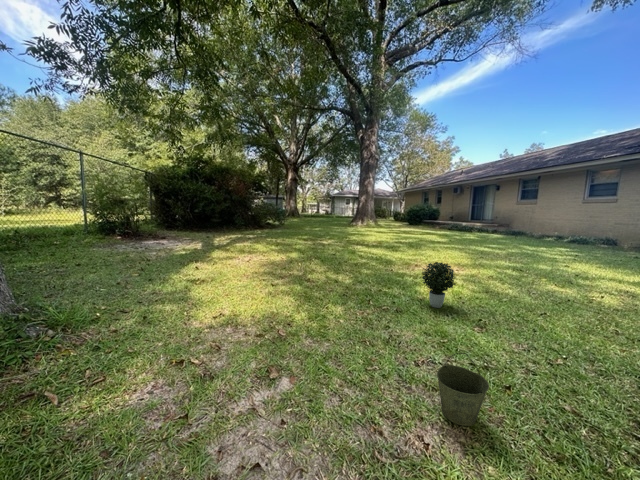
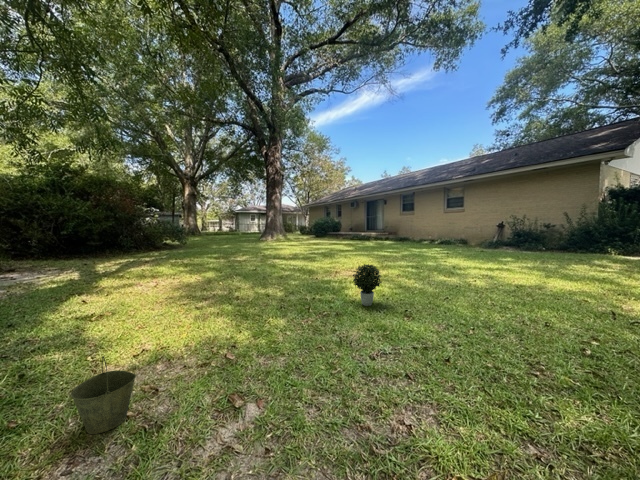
bucket: present [437,353,489,426] -> present [71,356,136,434]

